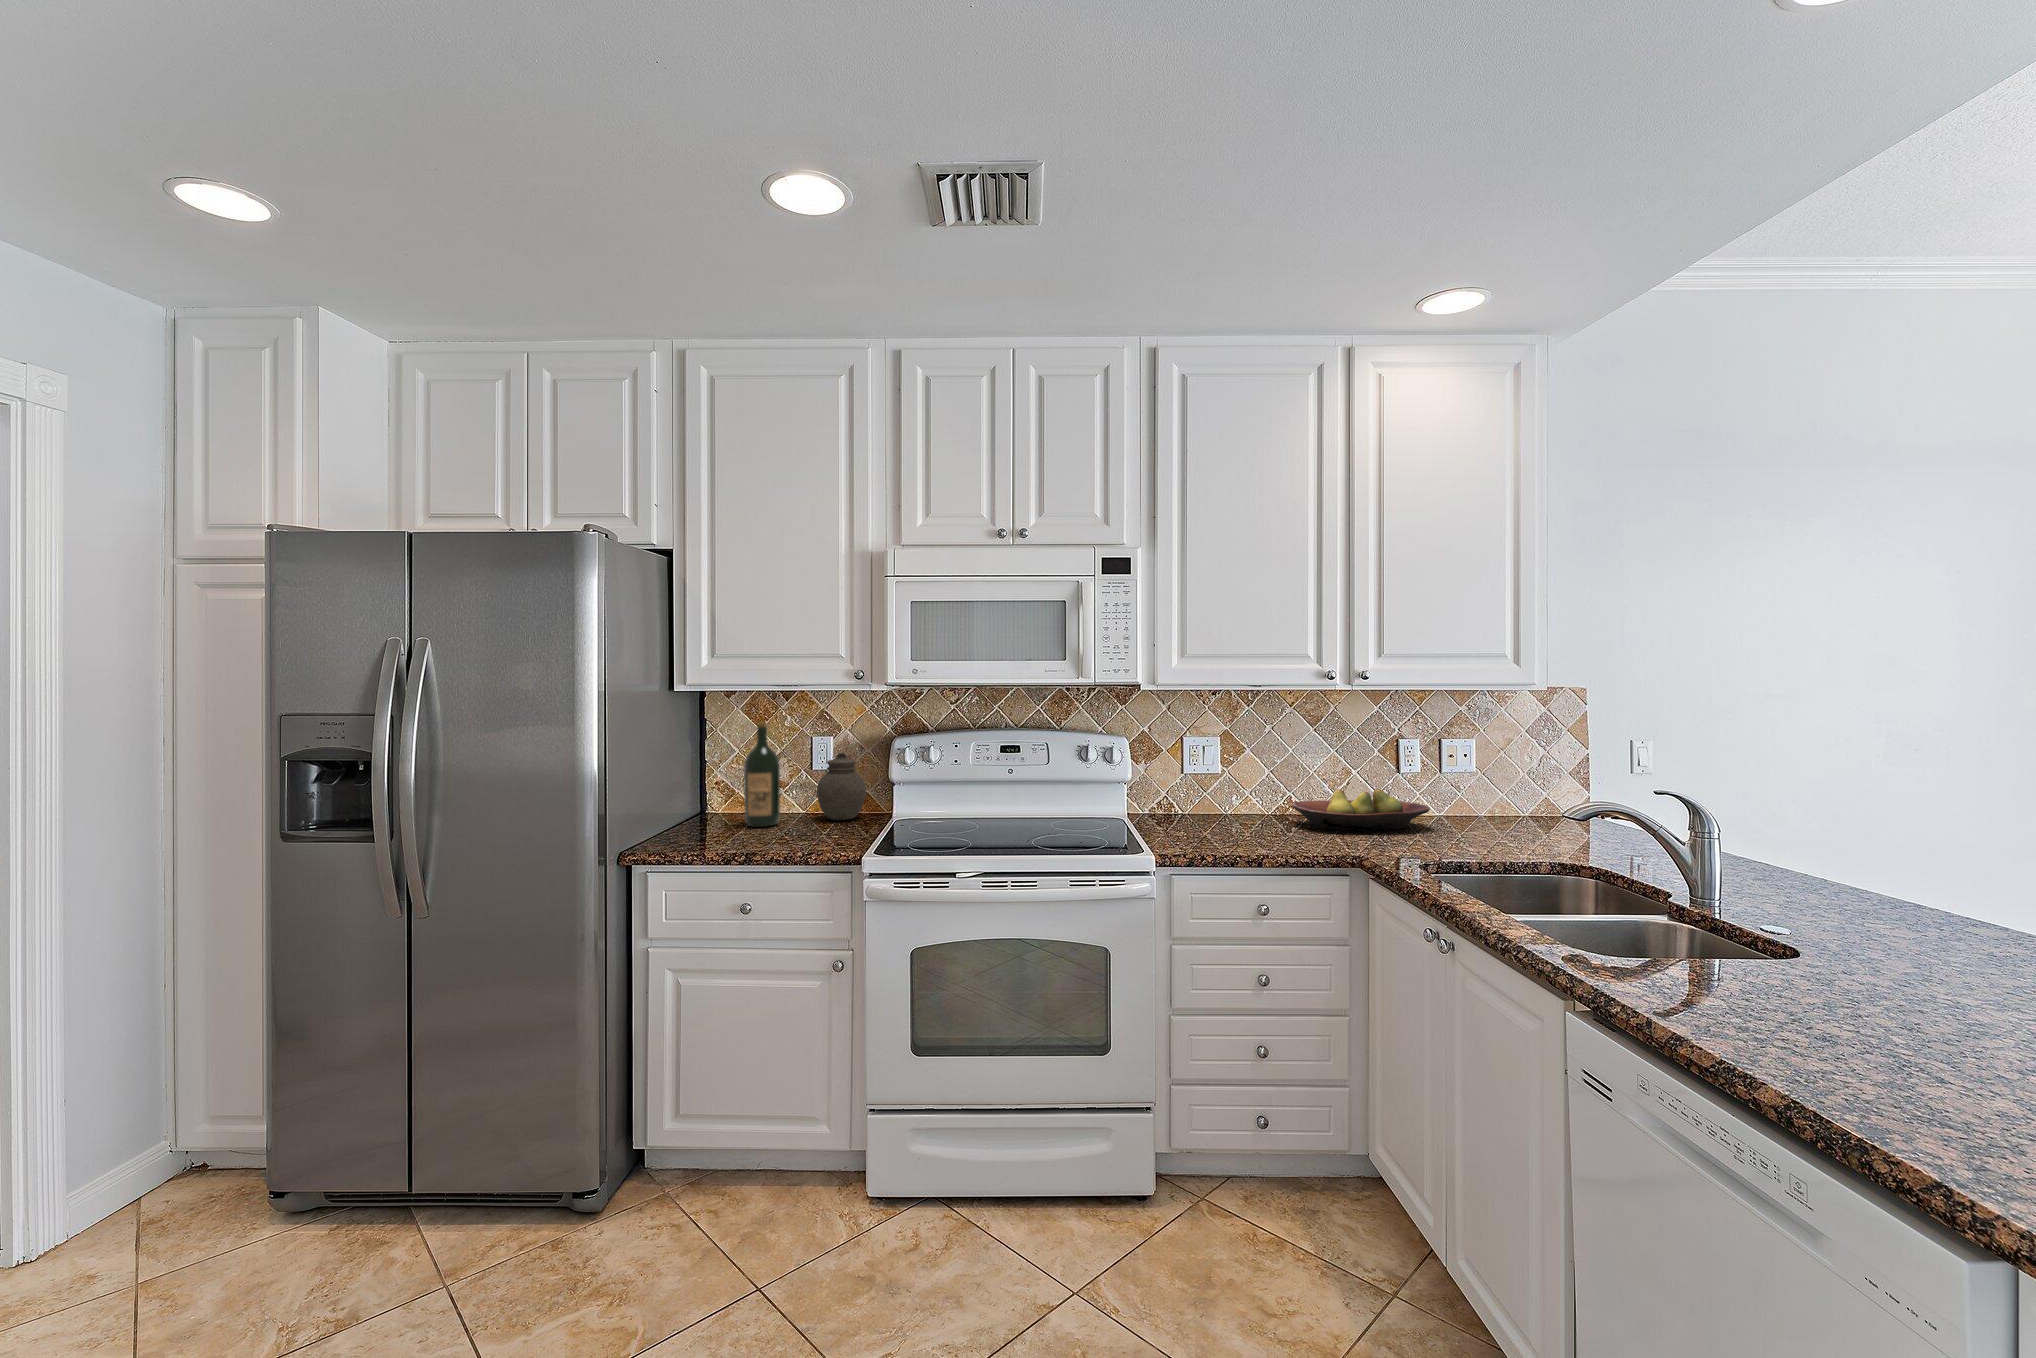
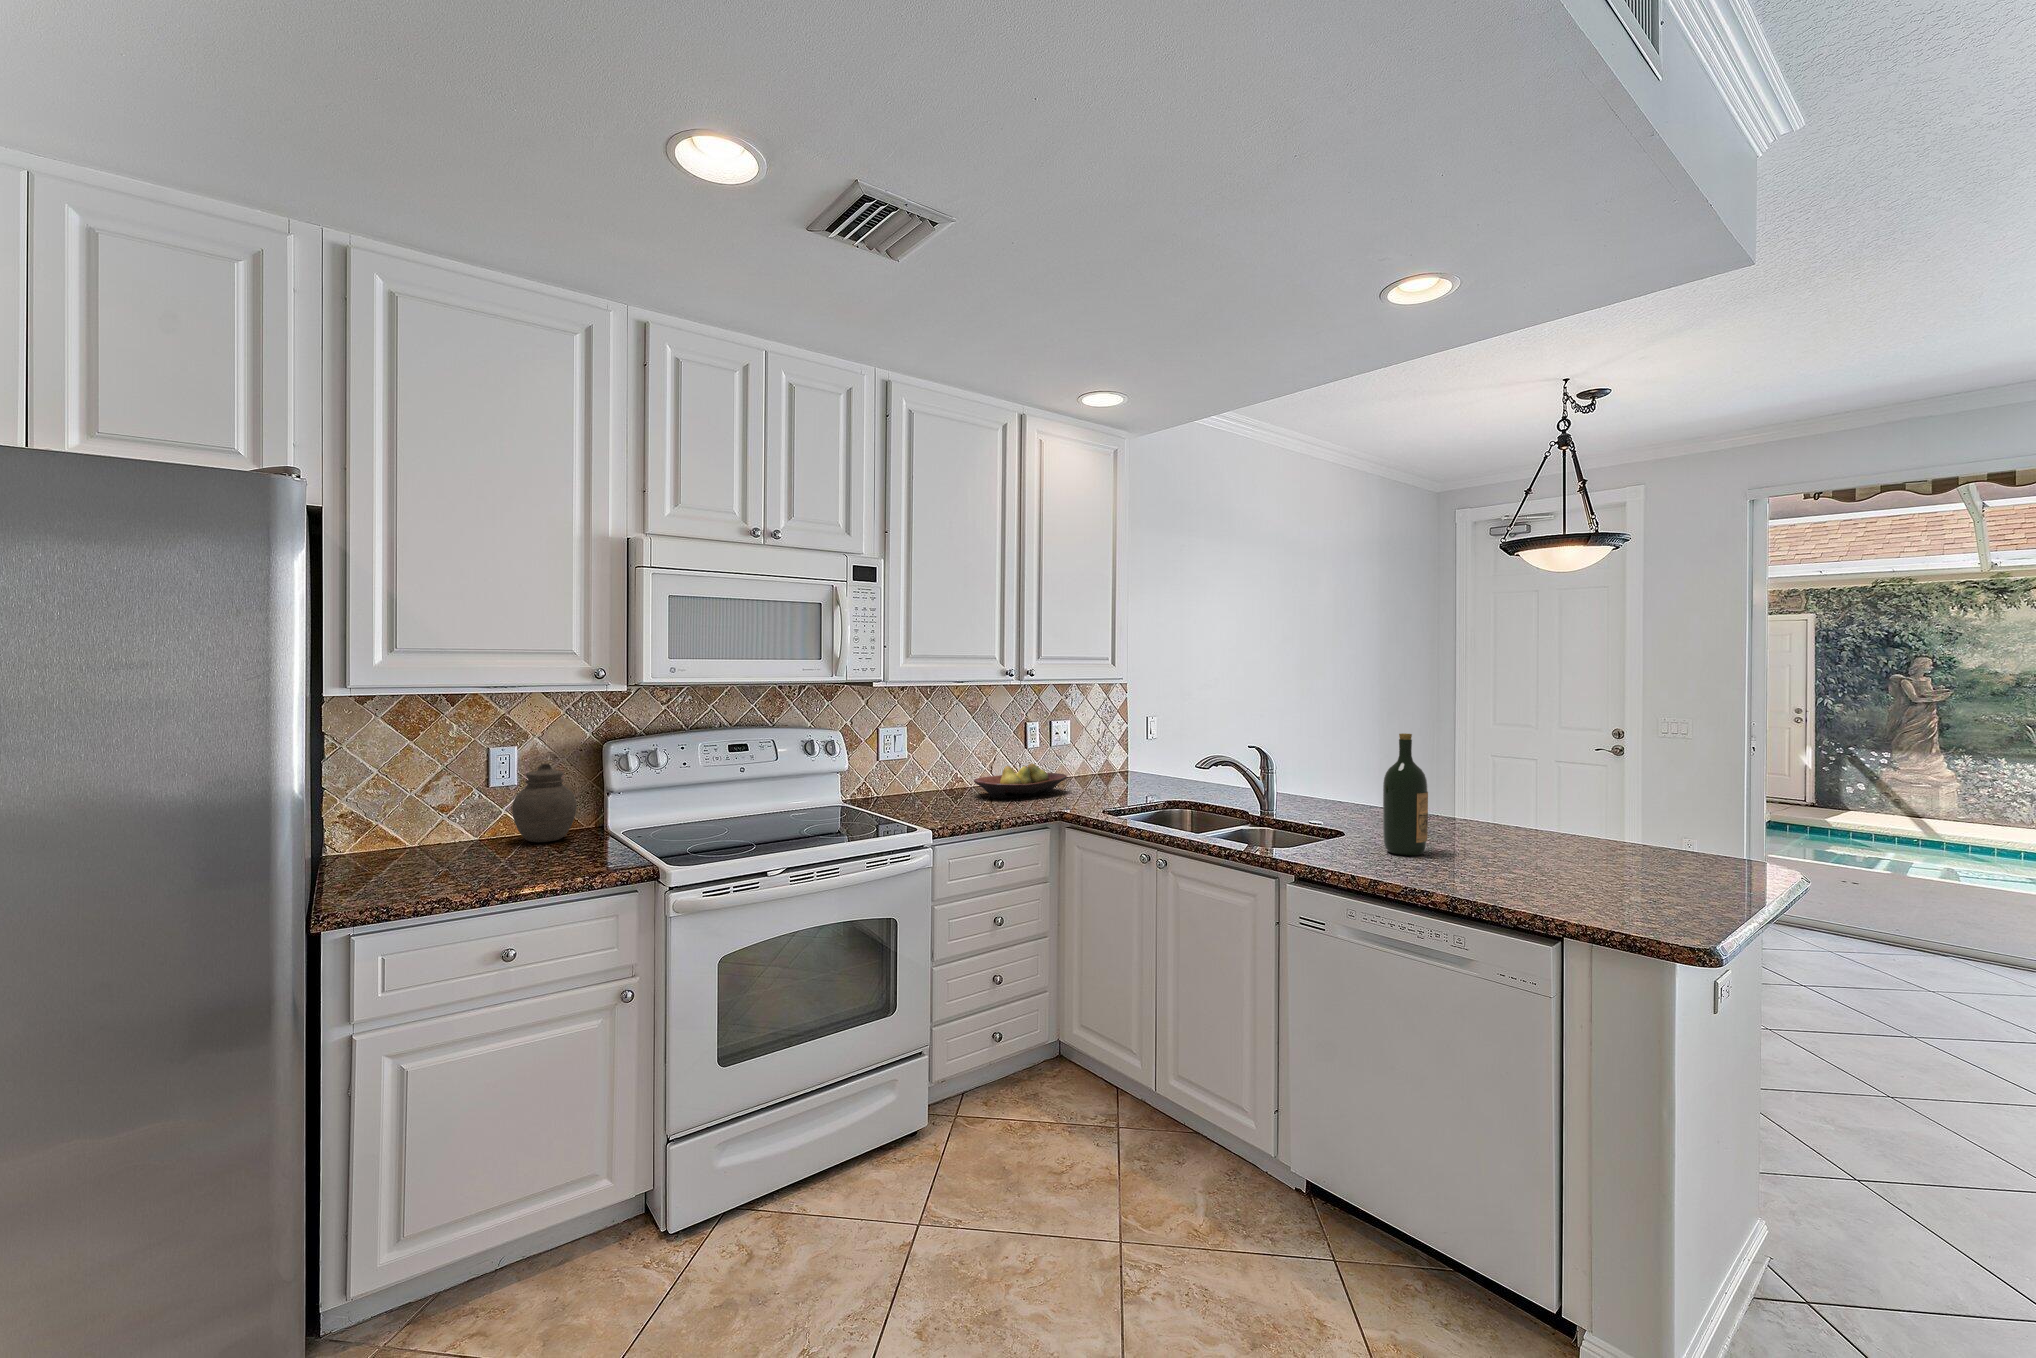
wine bottle: present [744,722,780,827] -> present [1383,733,1428,856]

